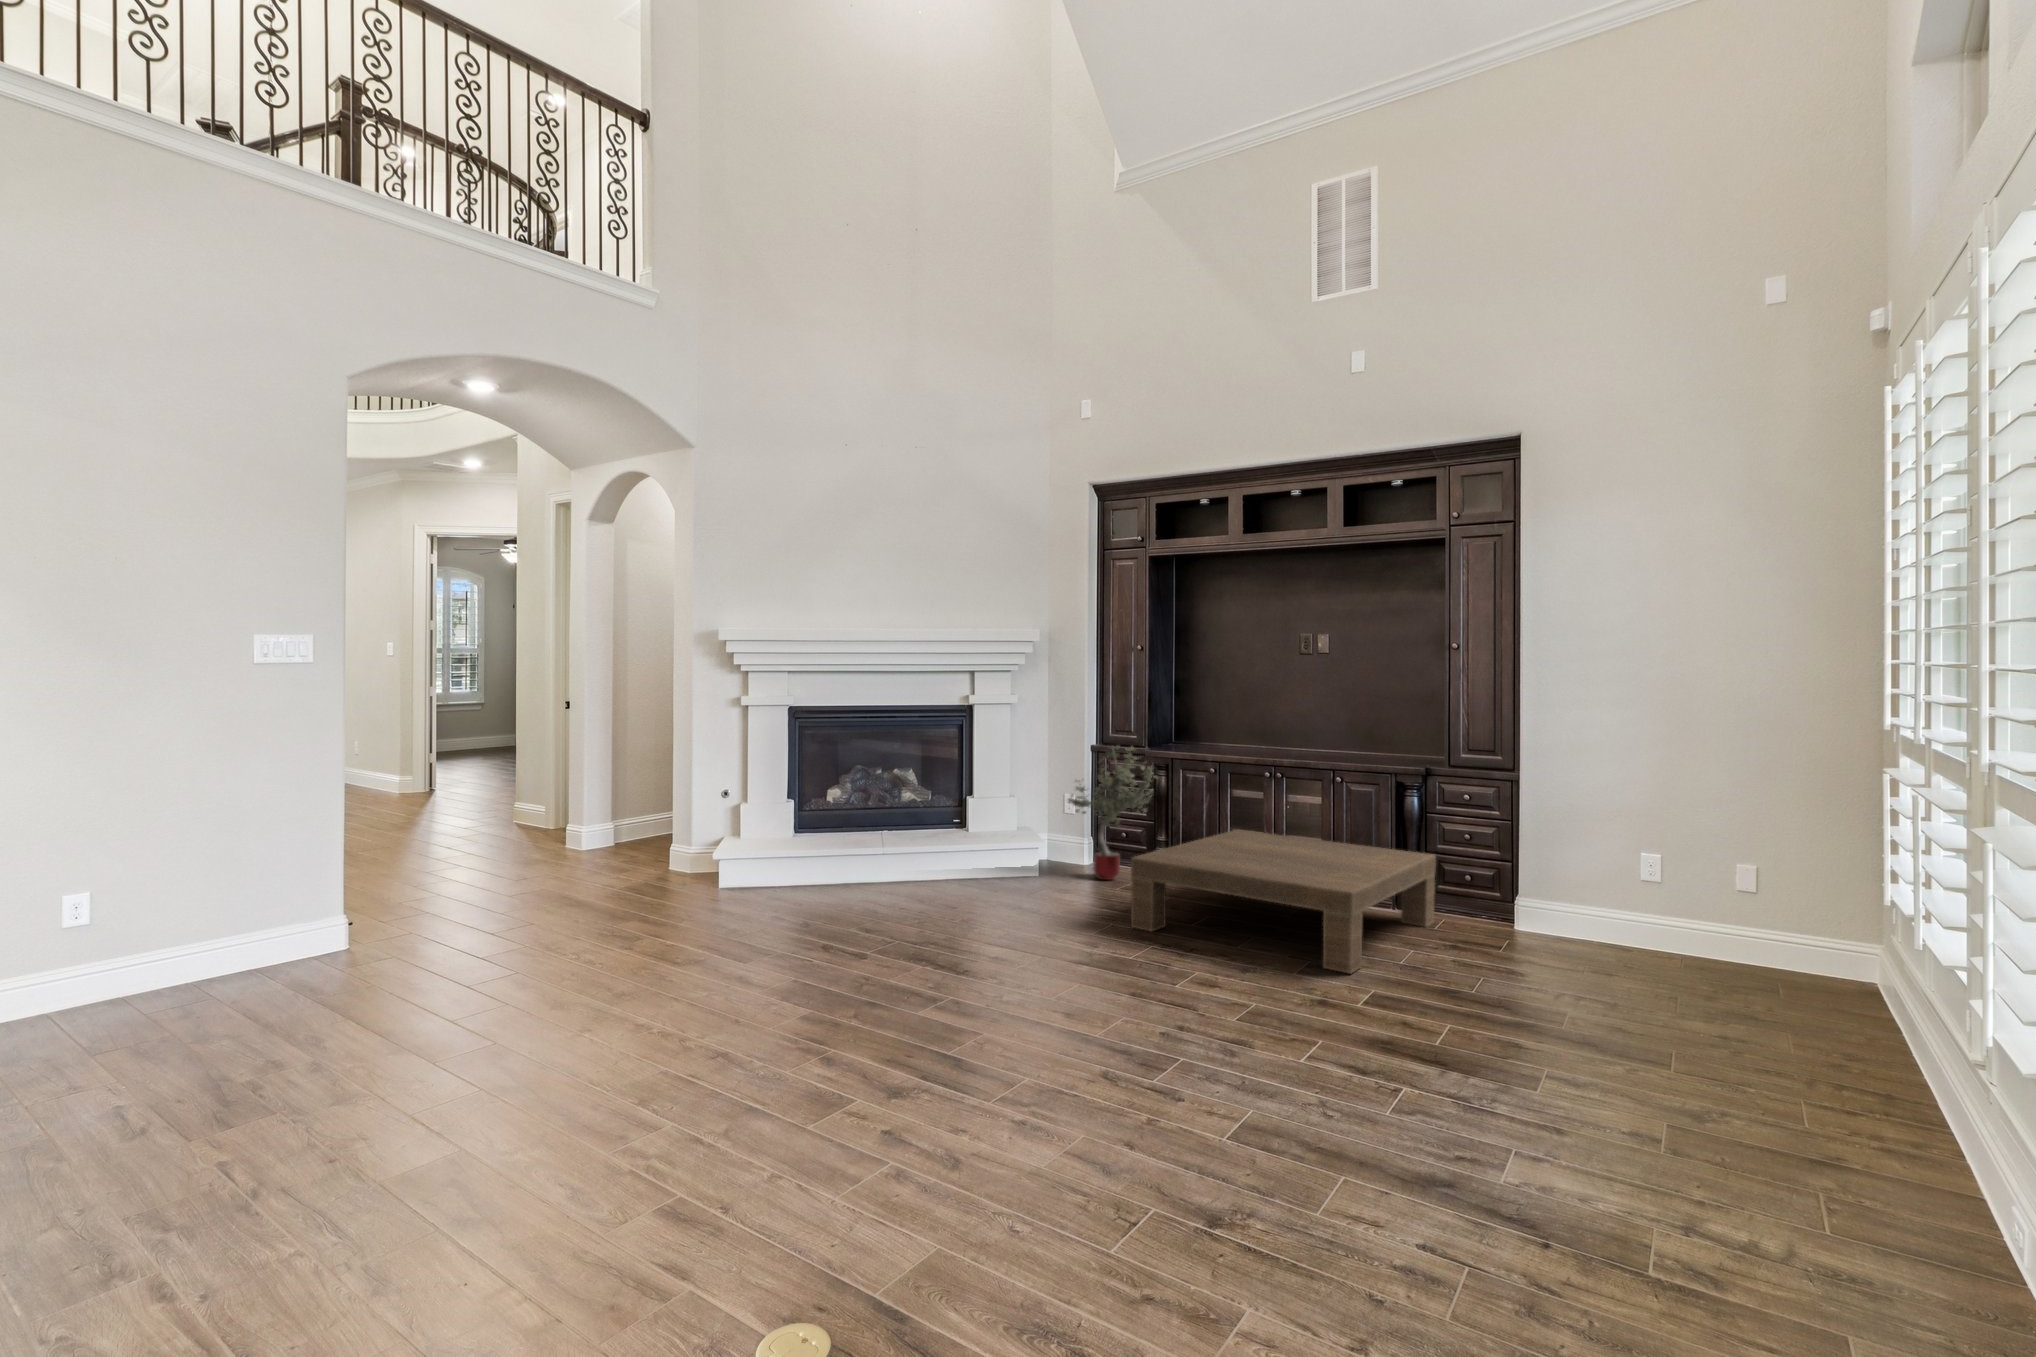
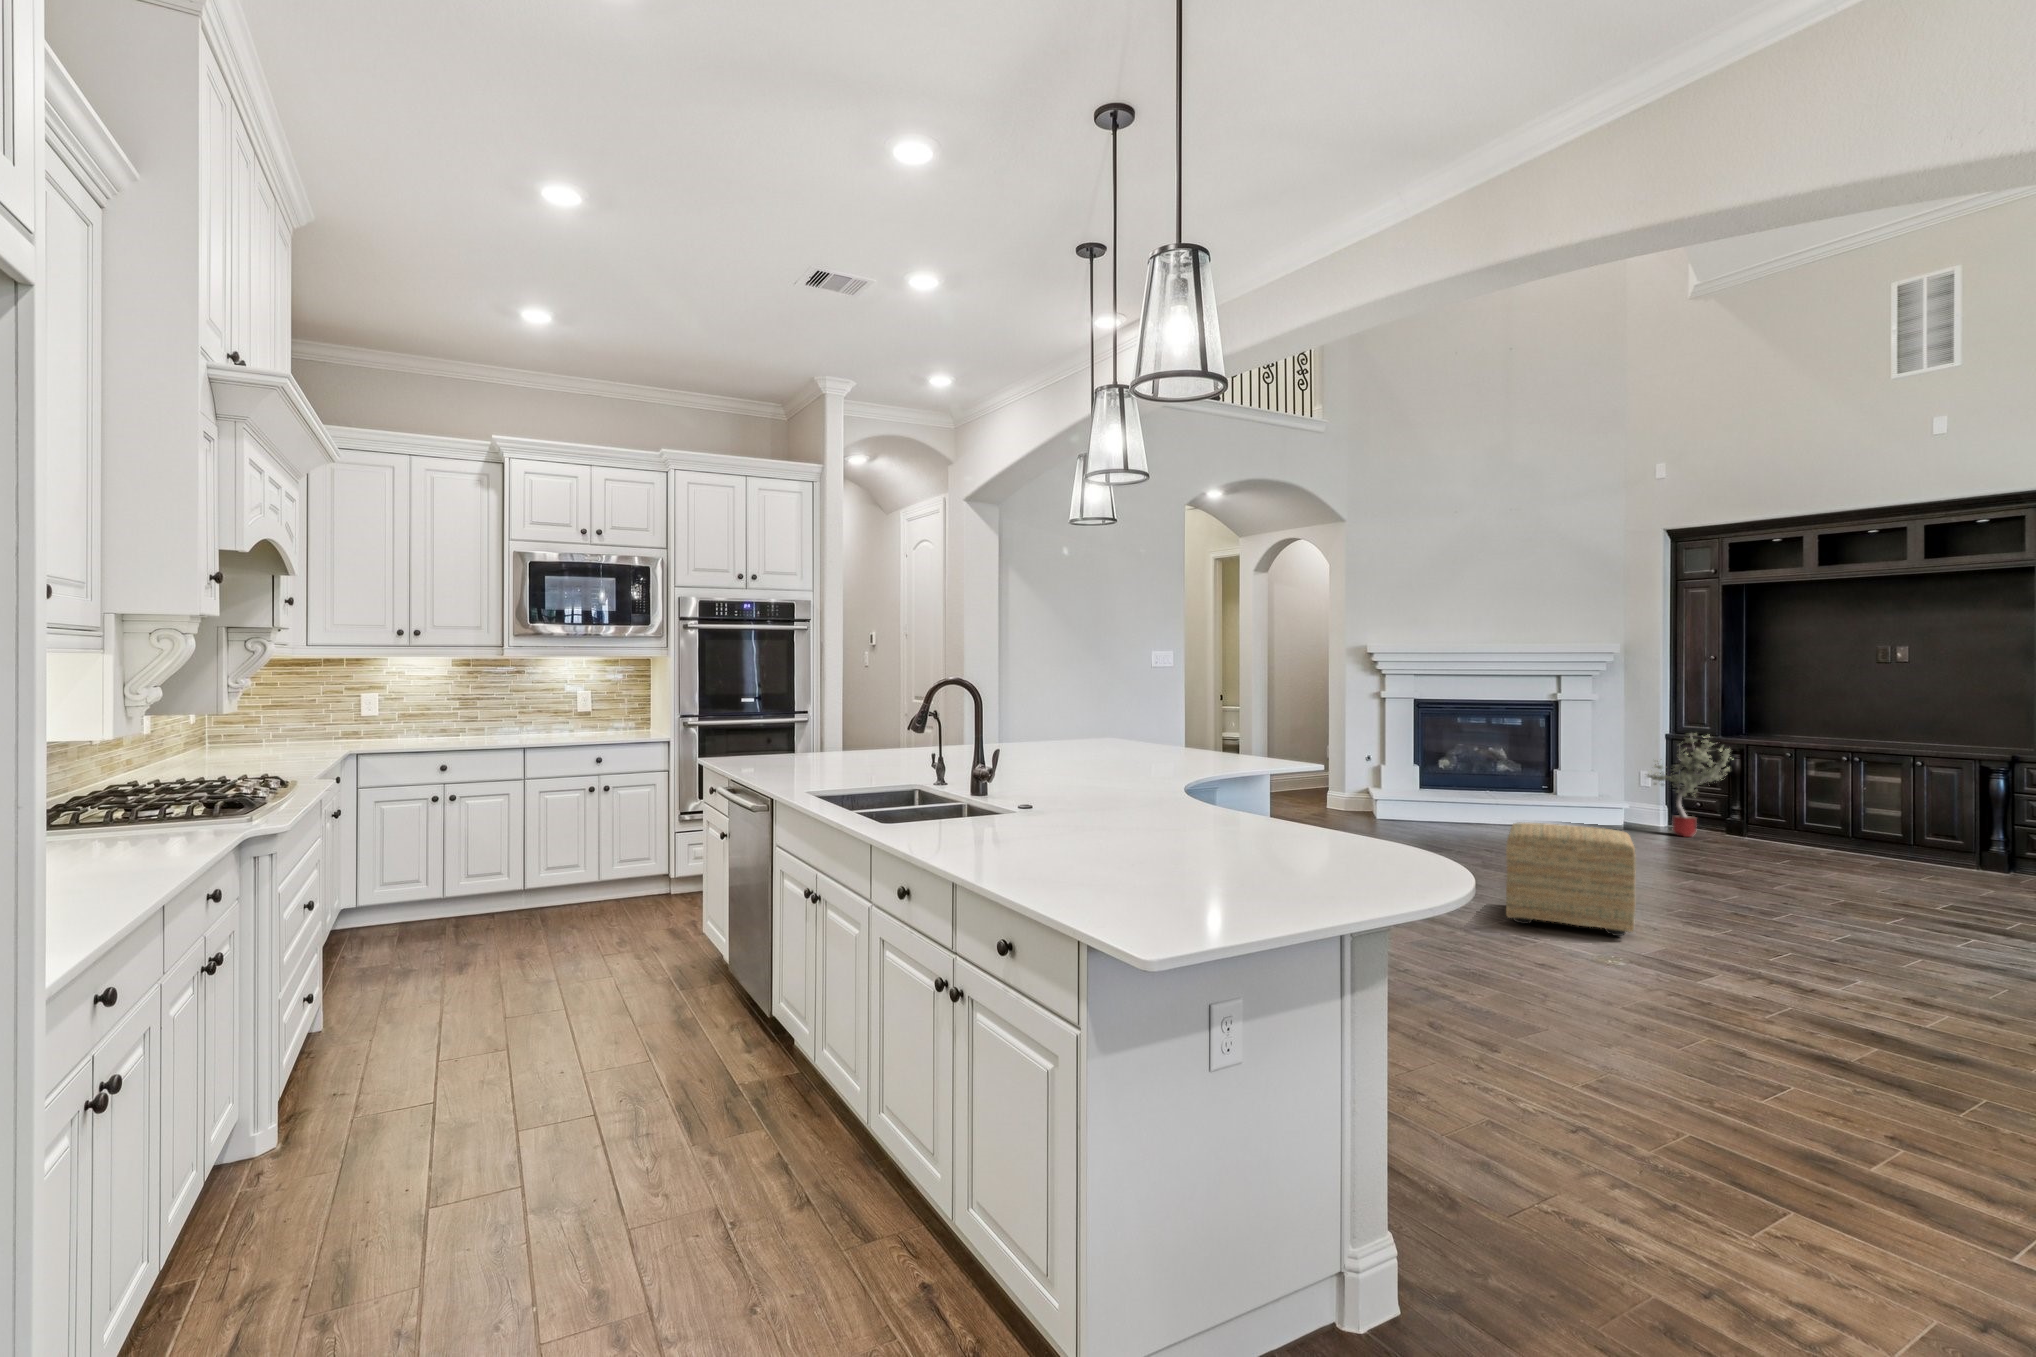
coffee table: present [1131,830,1436,974] -> none [1718,803,2023,893]
ottoman: none [663,1000,935,1273] -> present [1506,822,1636,936]

